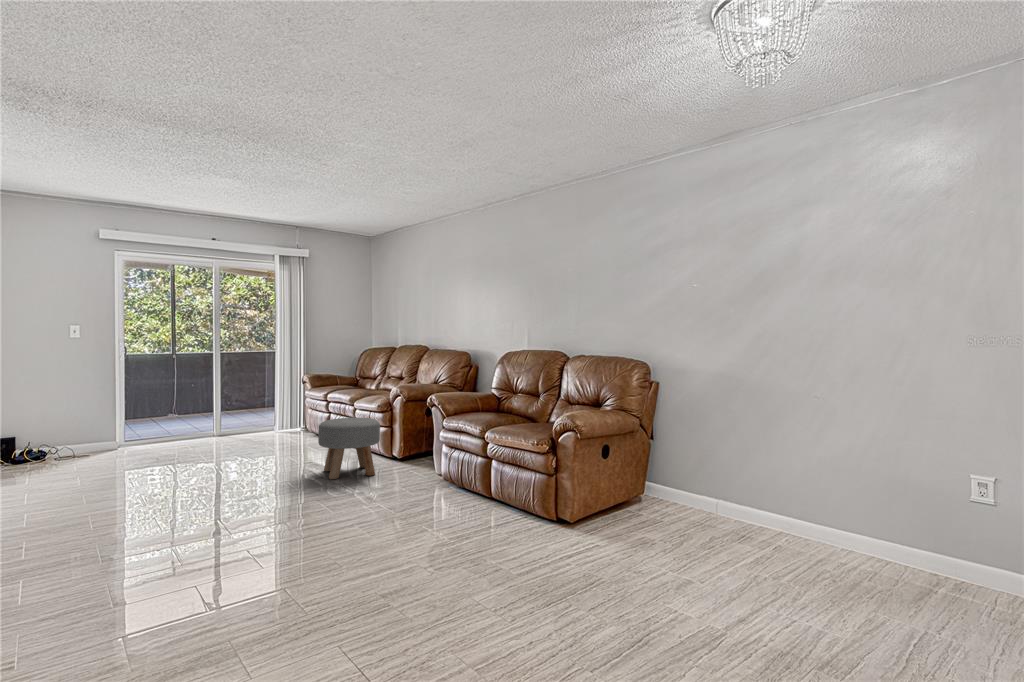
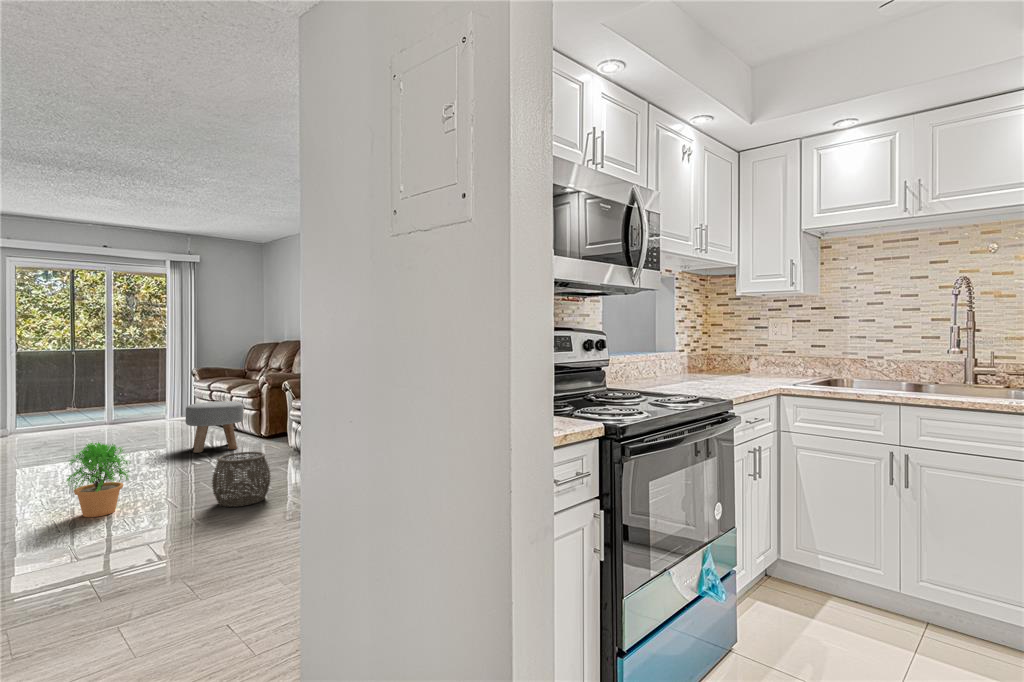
potted plant: none [229,488,309,588] -> present [66,442,129,517]
woven basket: none [403,500,474,578] -> present [212,452,271,507]

